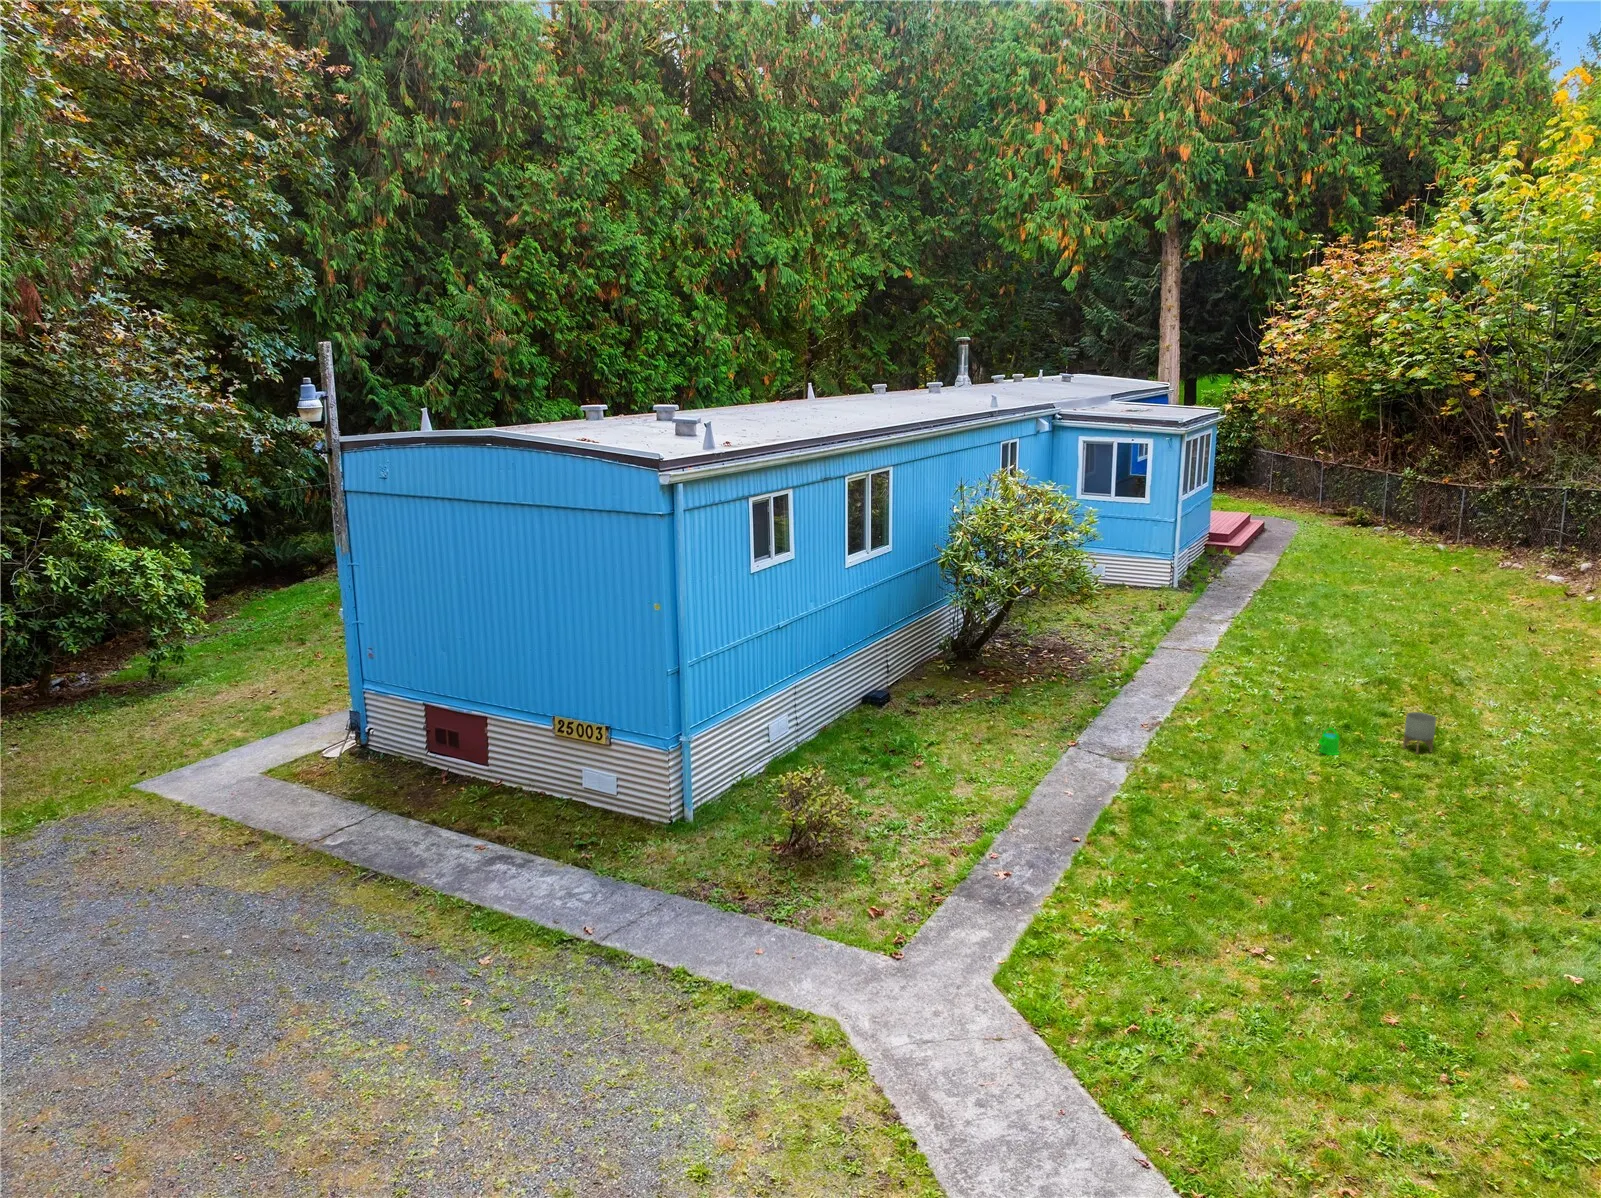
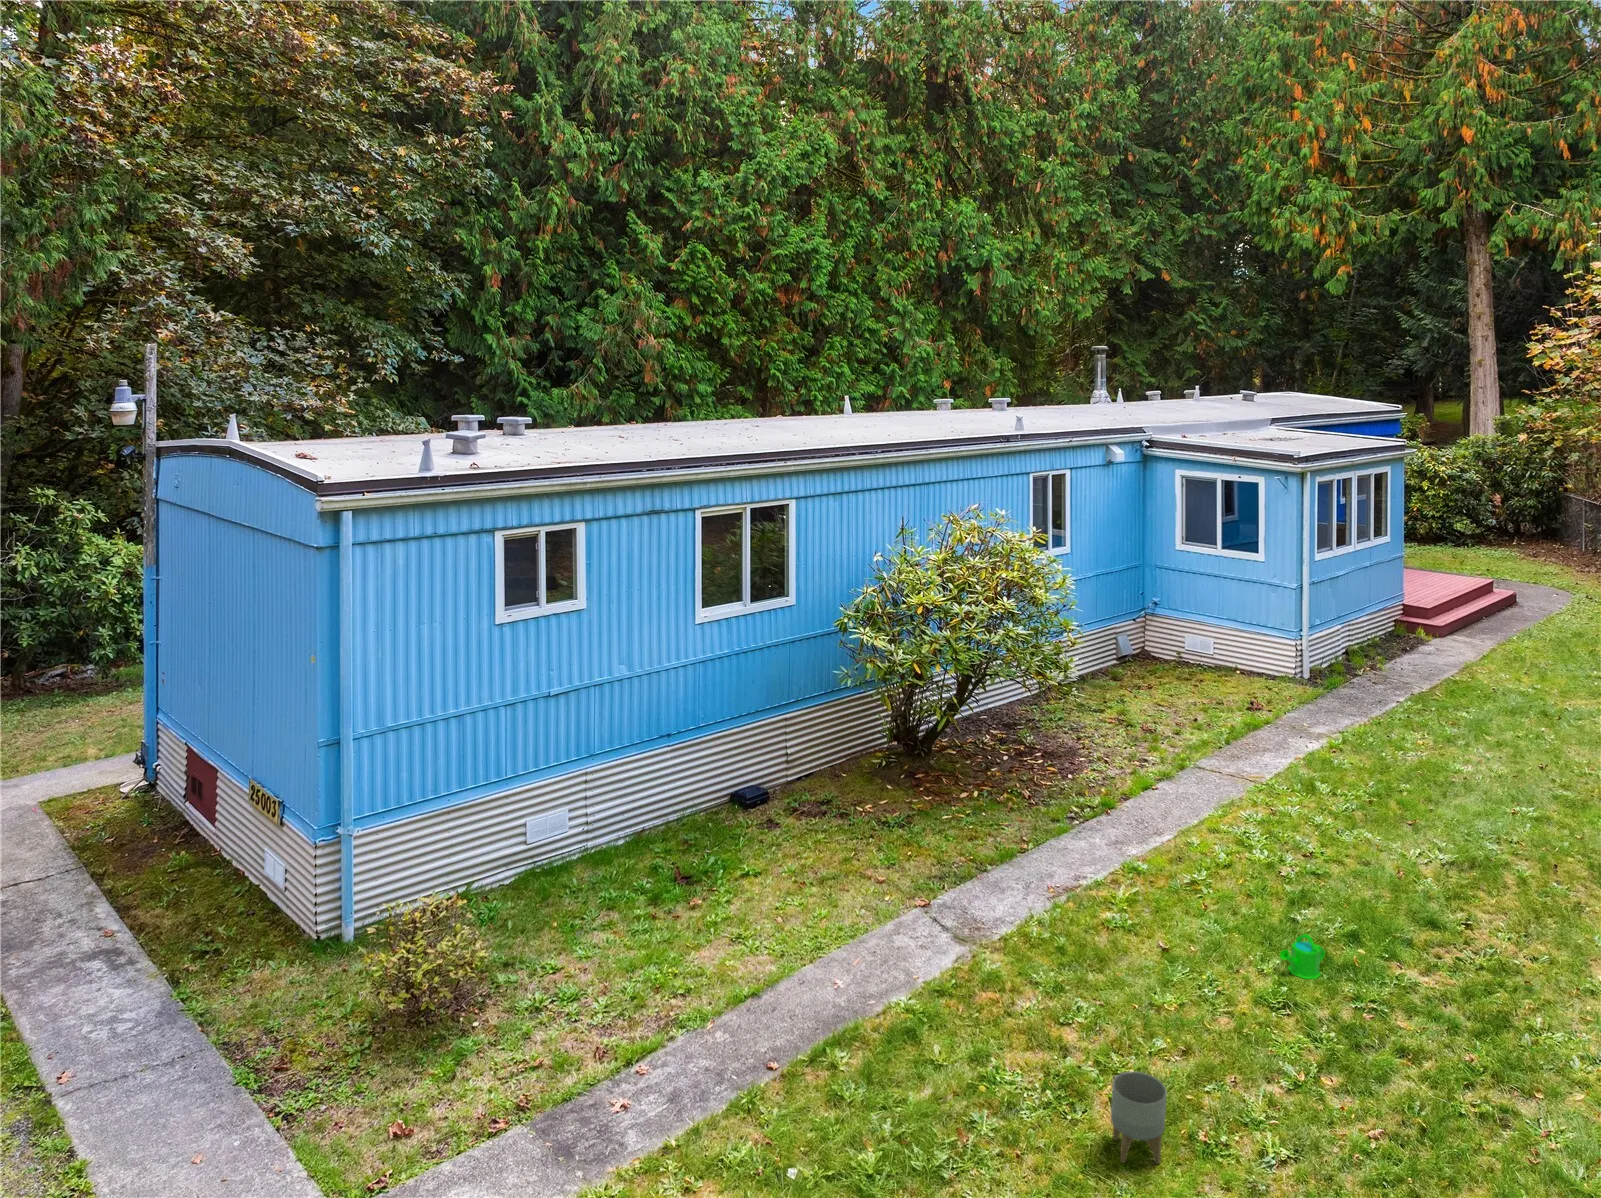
planter: present [1403,712,1436,753] -> present [1111,1071,1167,1164]

